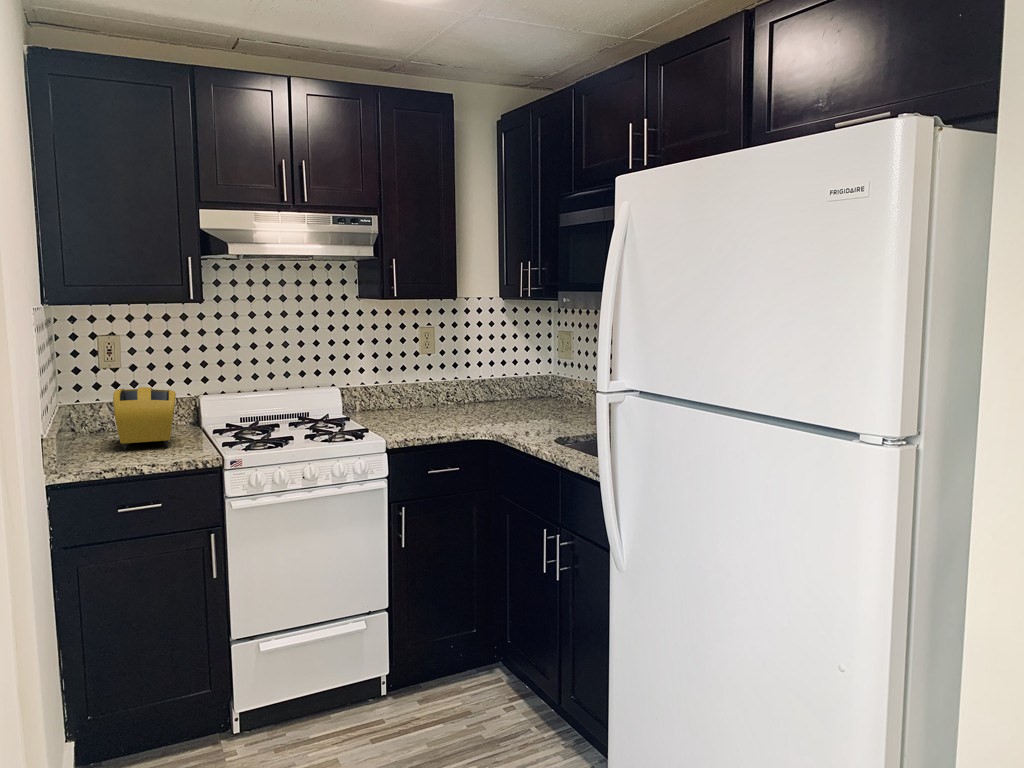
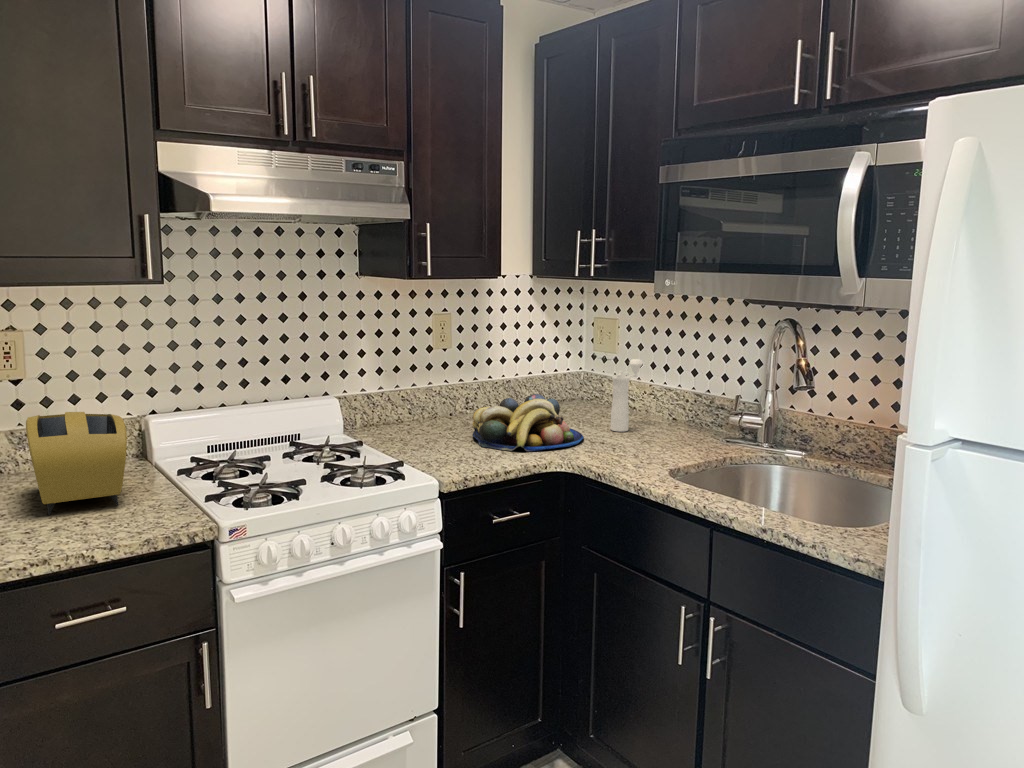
pepper mill: none [547,362,576,417] -> present [610,359,643,432]
fruit bowl: none [435,387,520,427] -> present [473,394,584,451]

